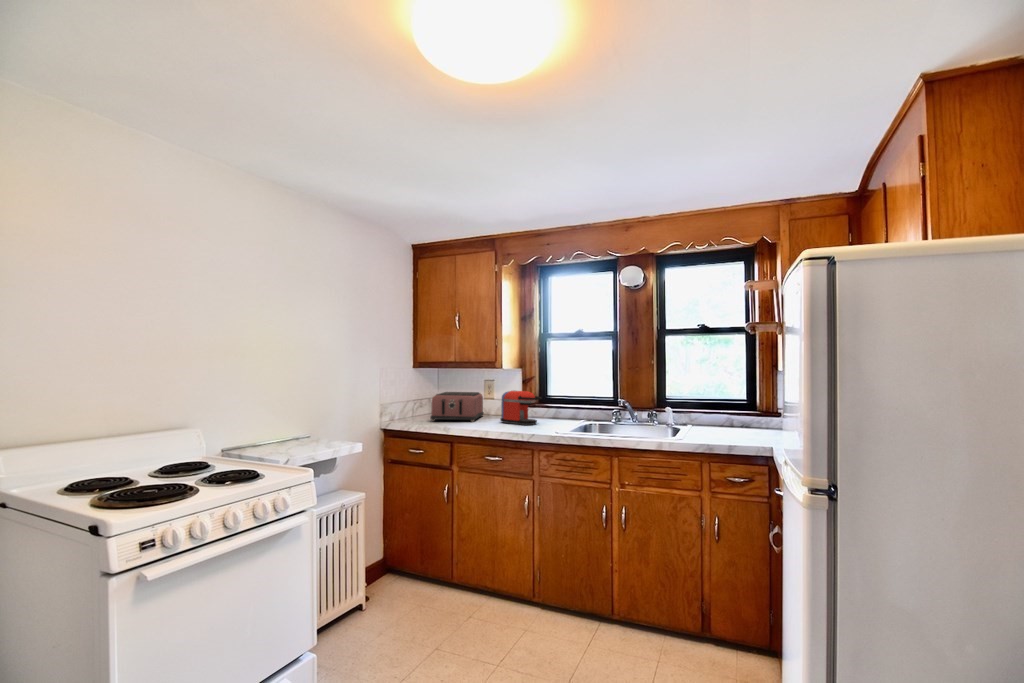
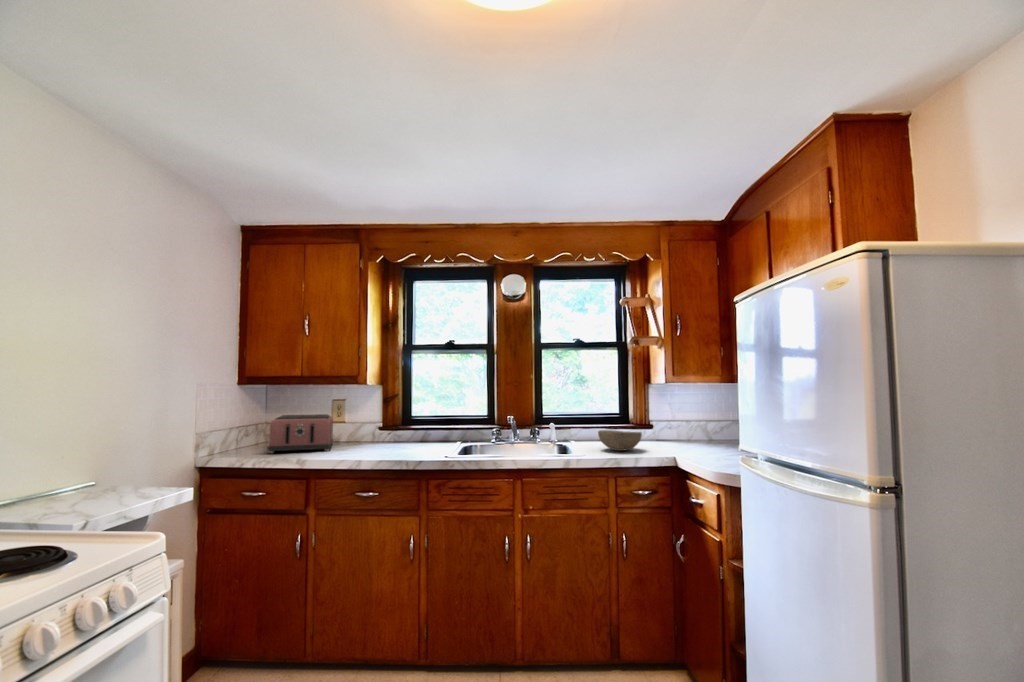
coffee maker: present [500,391,541,425] -> none [365,410,419,450]
bowl: none [704,417,752,439] -> present [598,430,642,451]

